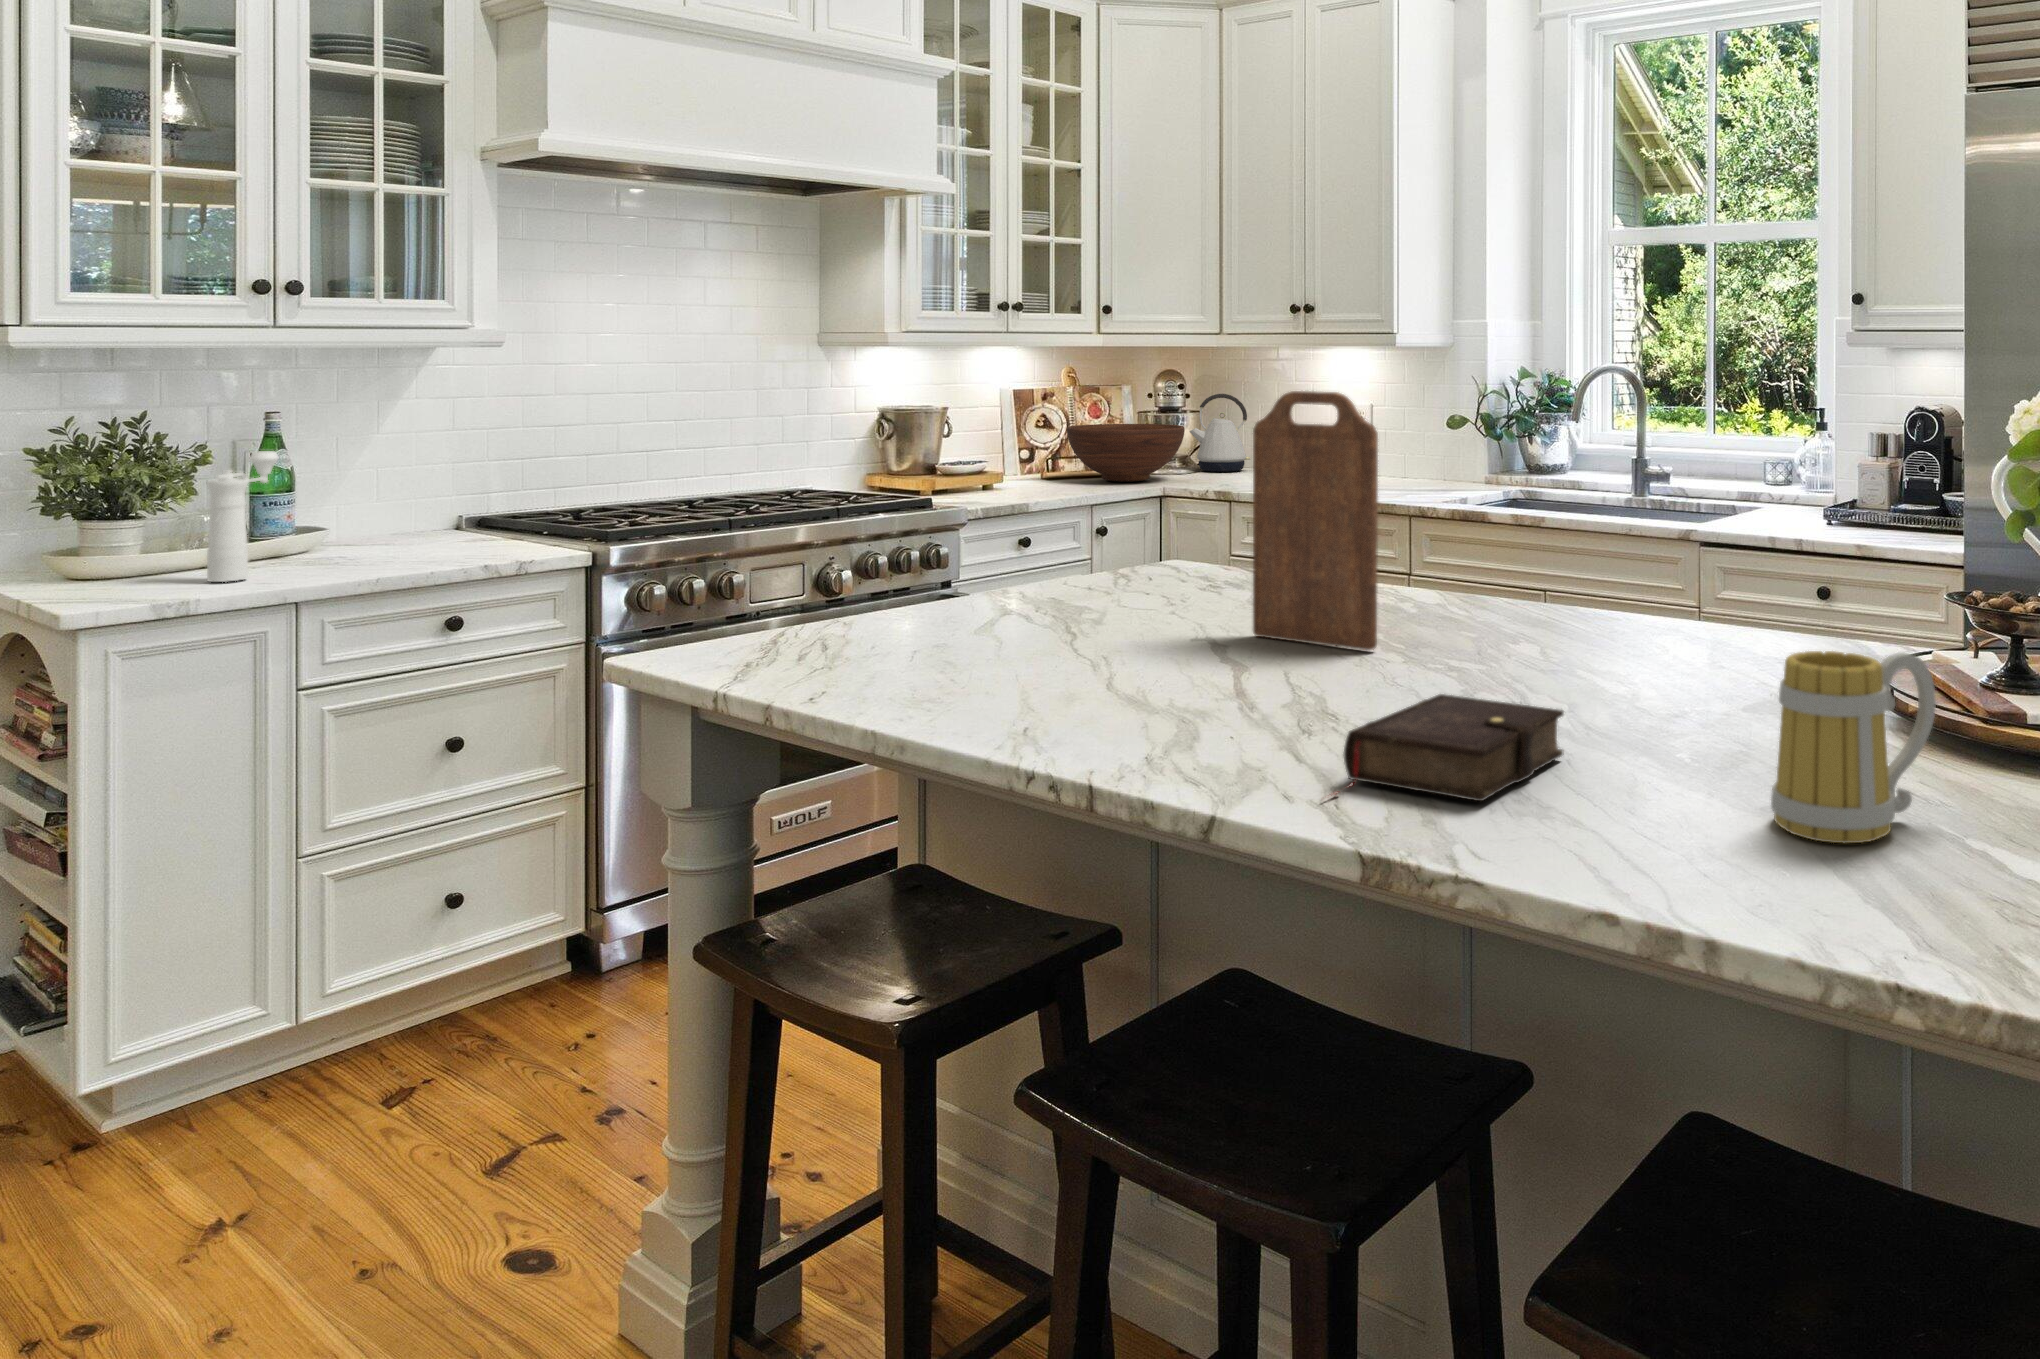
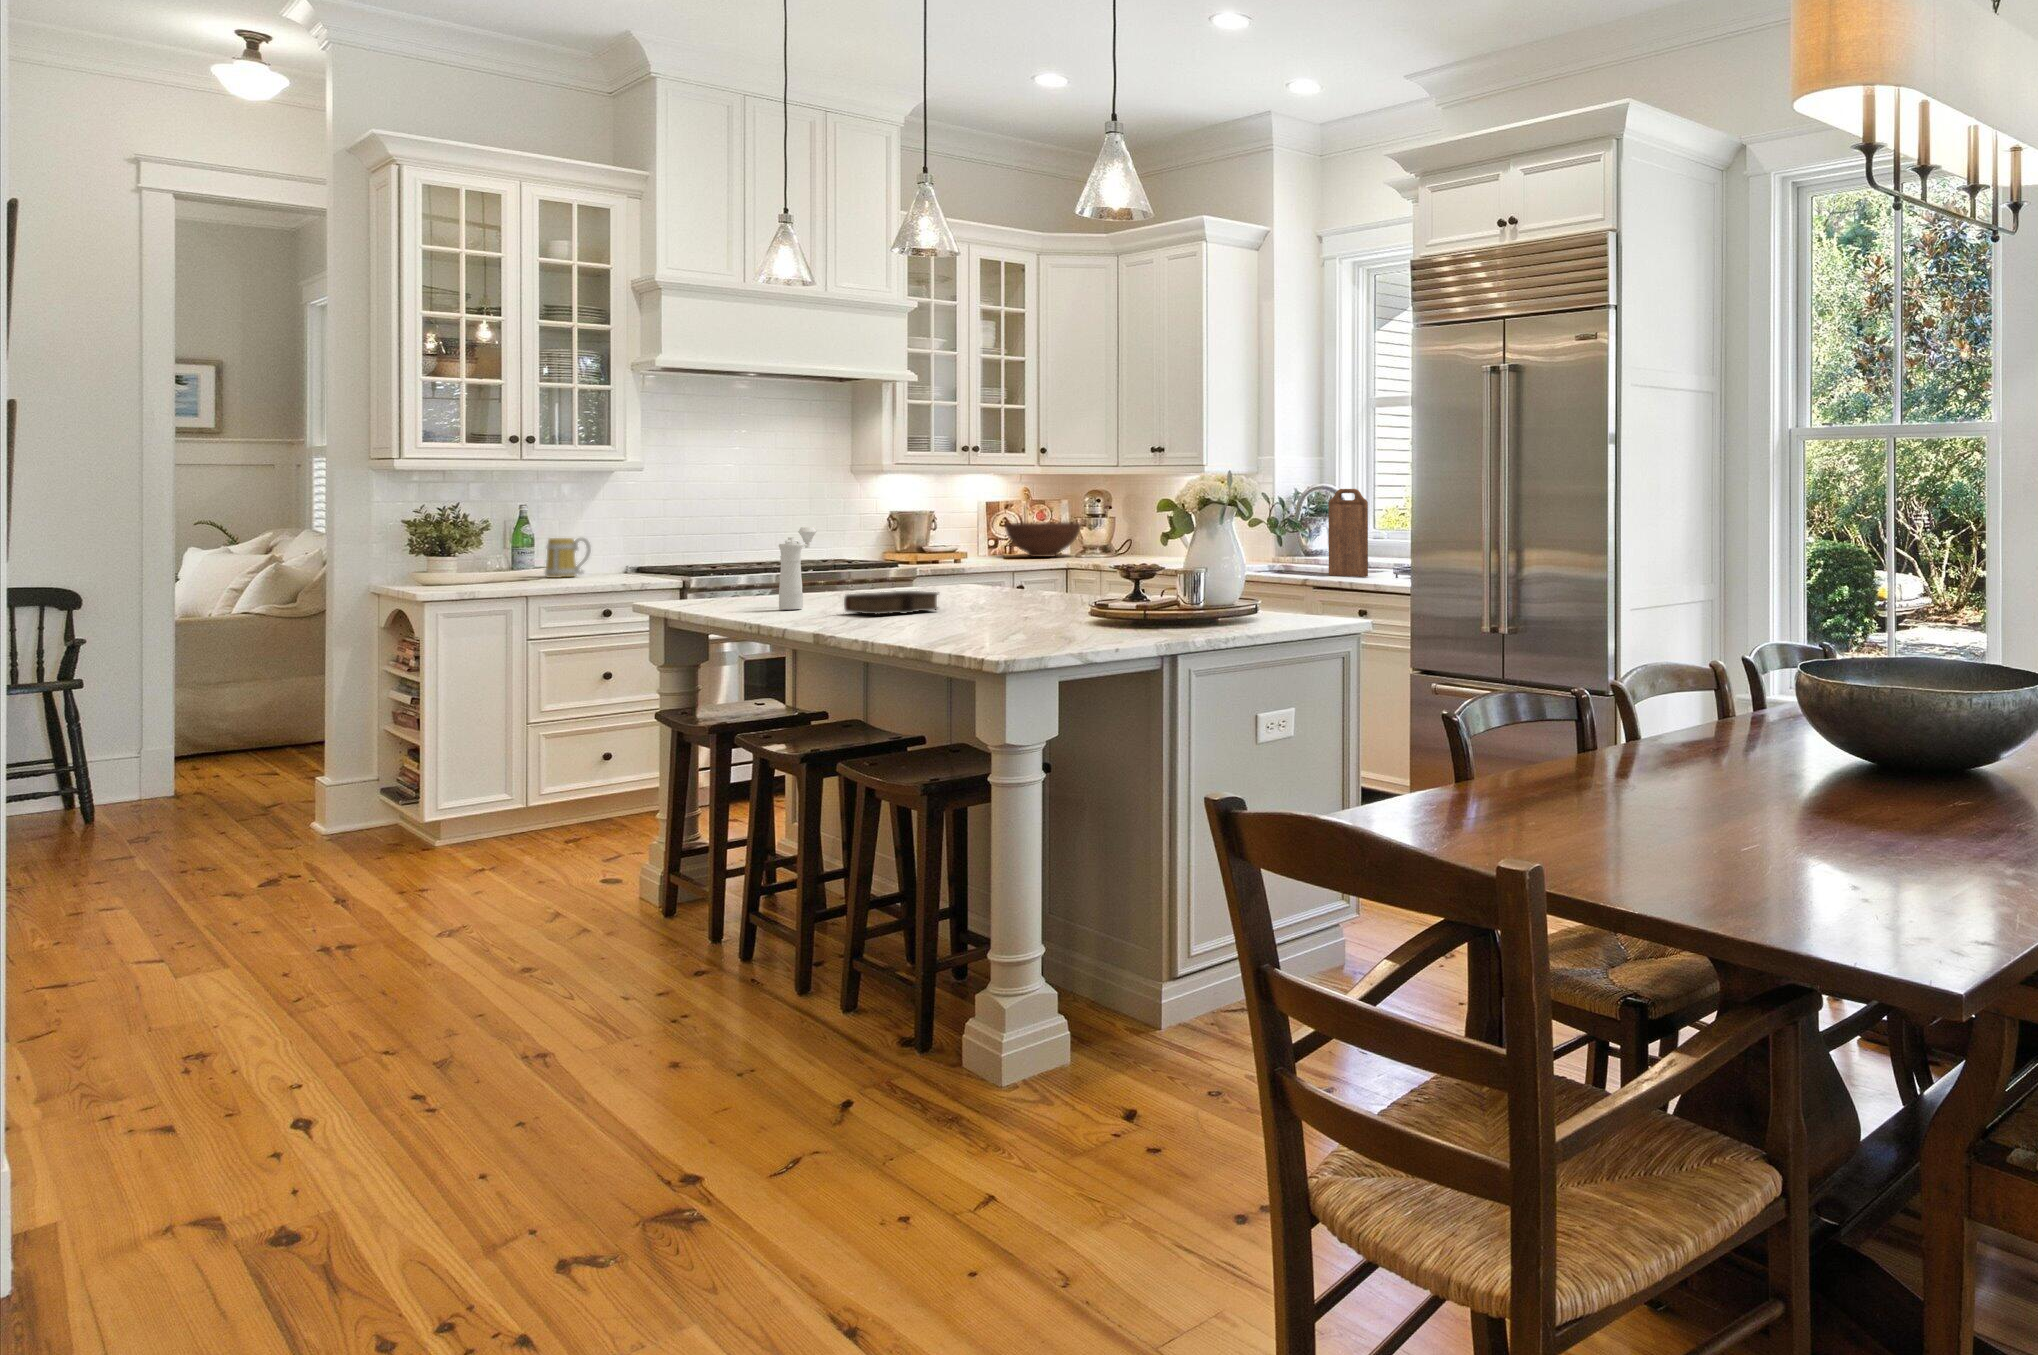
cutting board: present [1253,391,1378,650] -> present [1328,489,1368,577]
kettle: present [1190,394,1250,472] -> none [1098,504,1138,554]
pepper mill: present [207,451,279,582] -> present [779,527,816,610]
mug: present [1771,651,1936,843] -> present [545,538,591,578]

